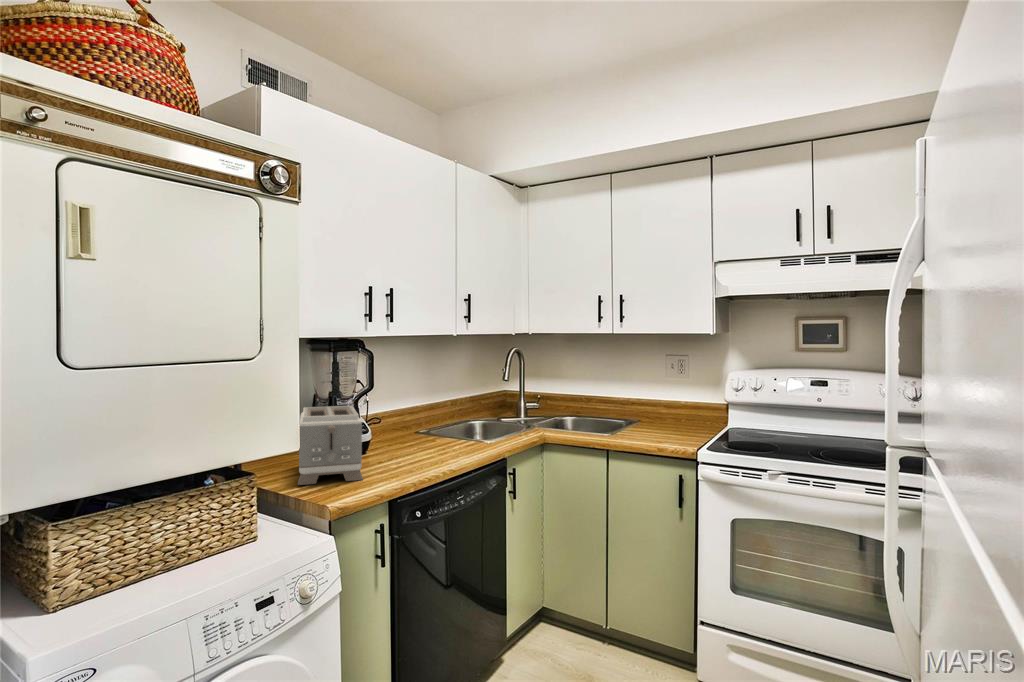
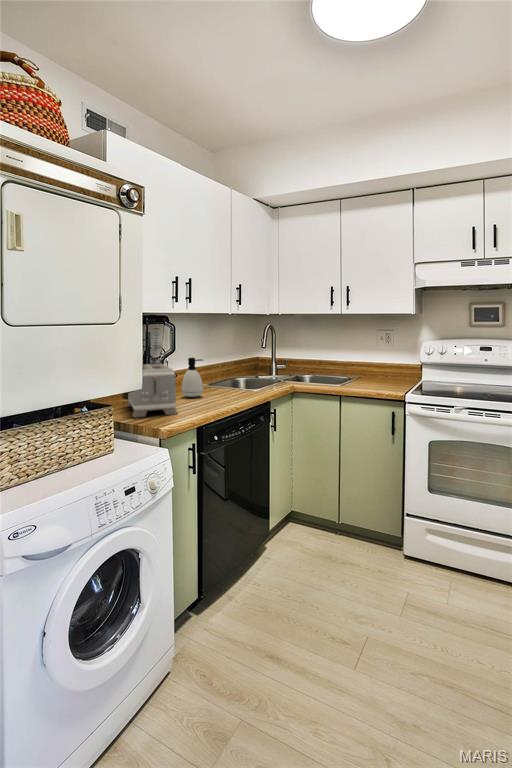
soap dispenser: none [381,396,411,451] -> present [182,358,203,397]

